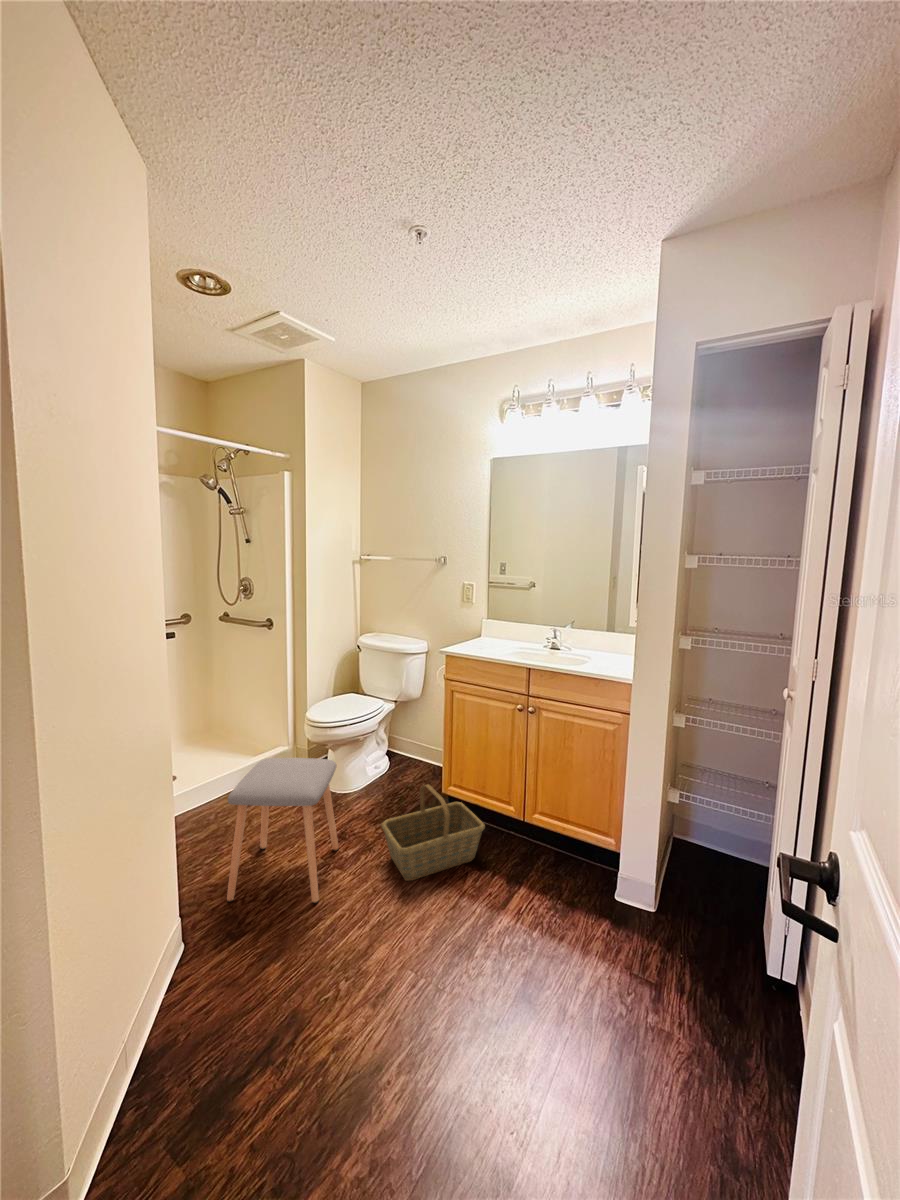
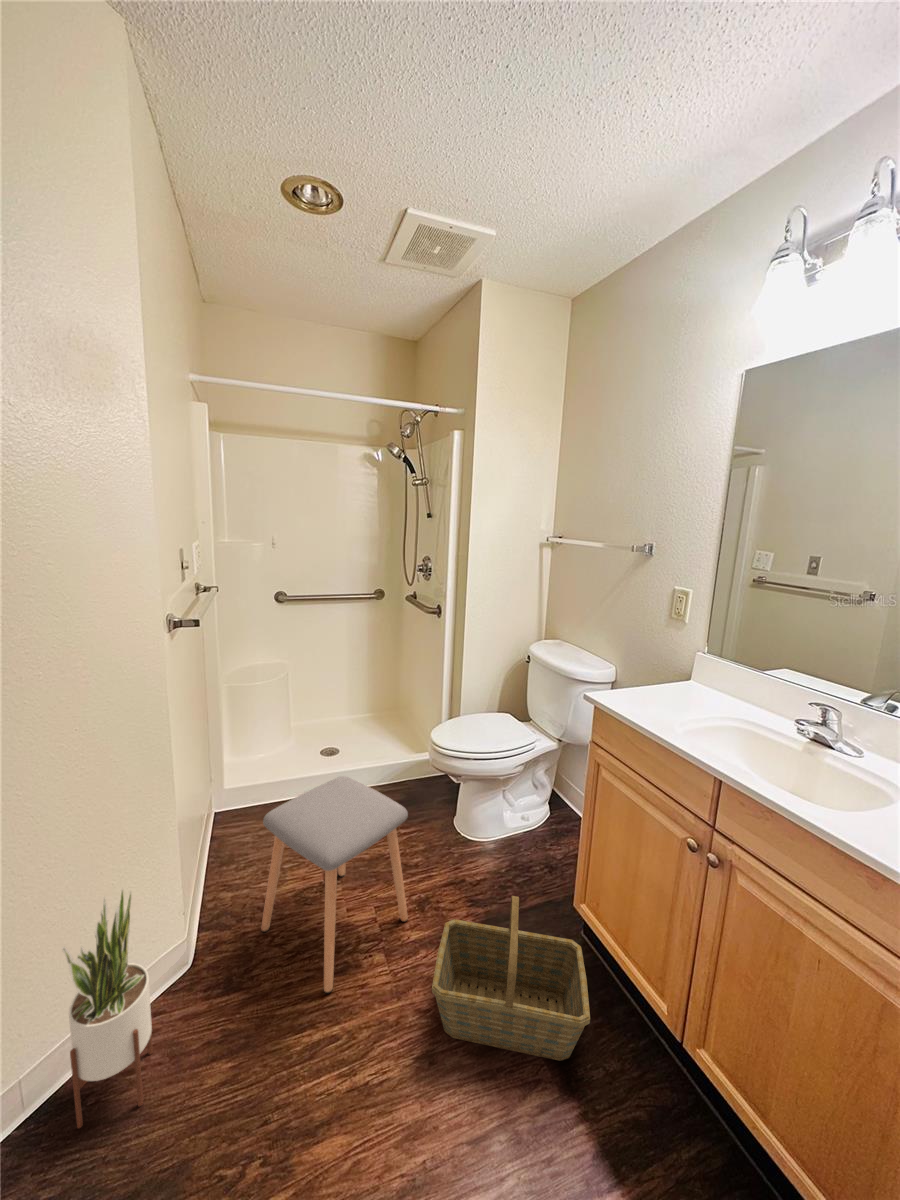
potted plant: none [163,852,232,1051] -> present [62,888,153,1128]

